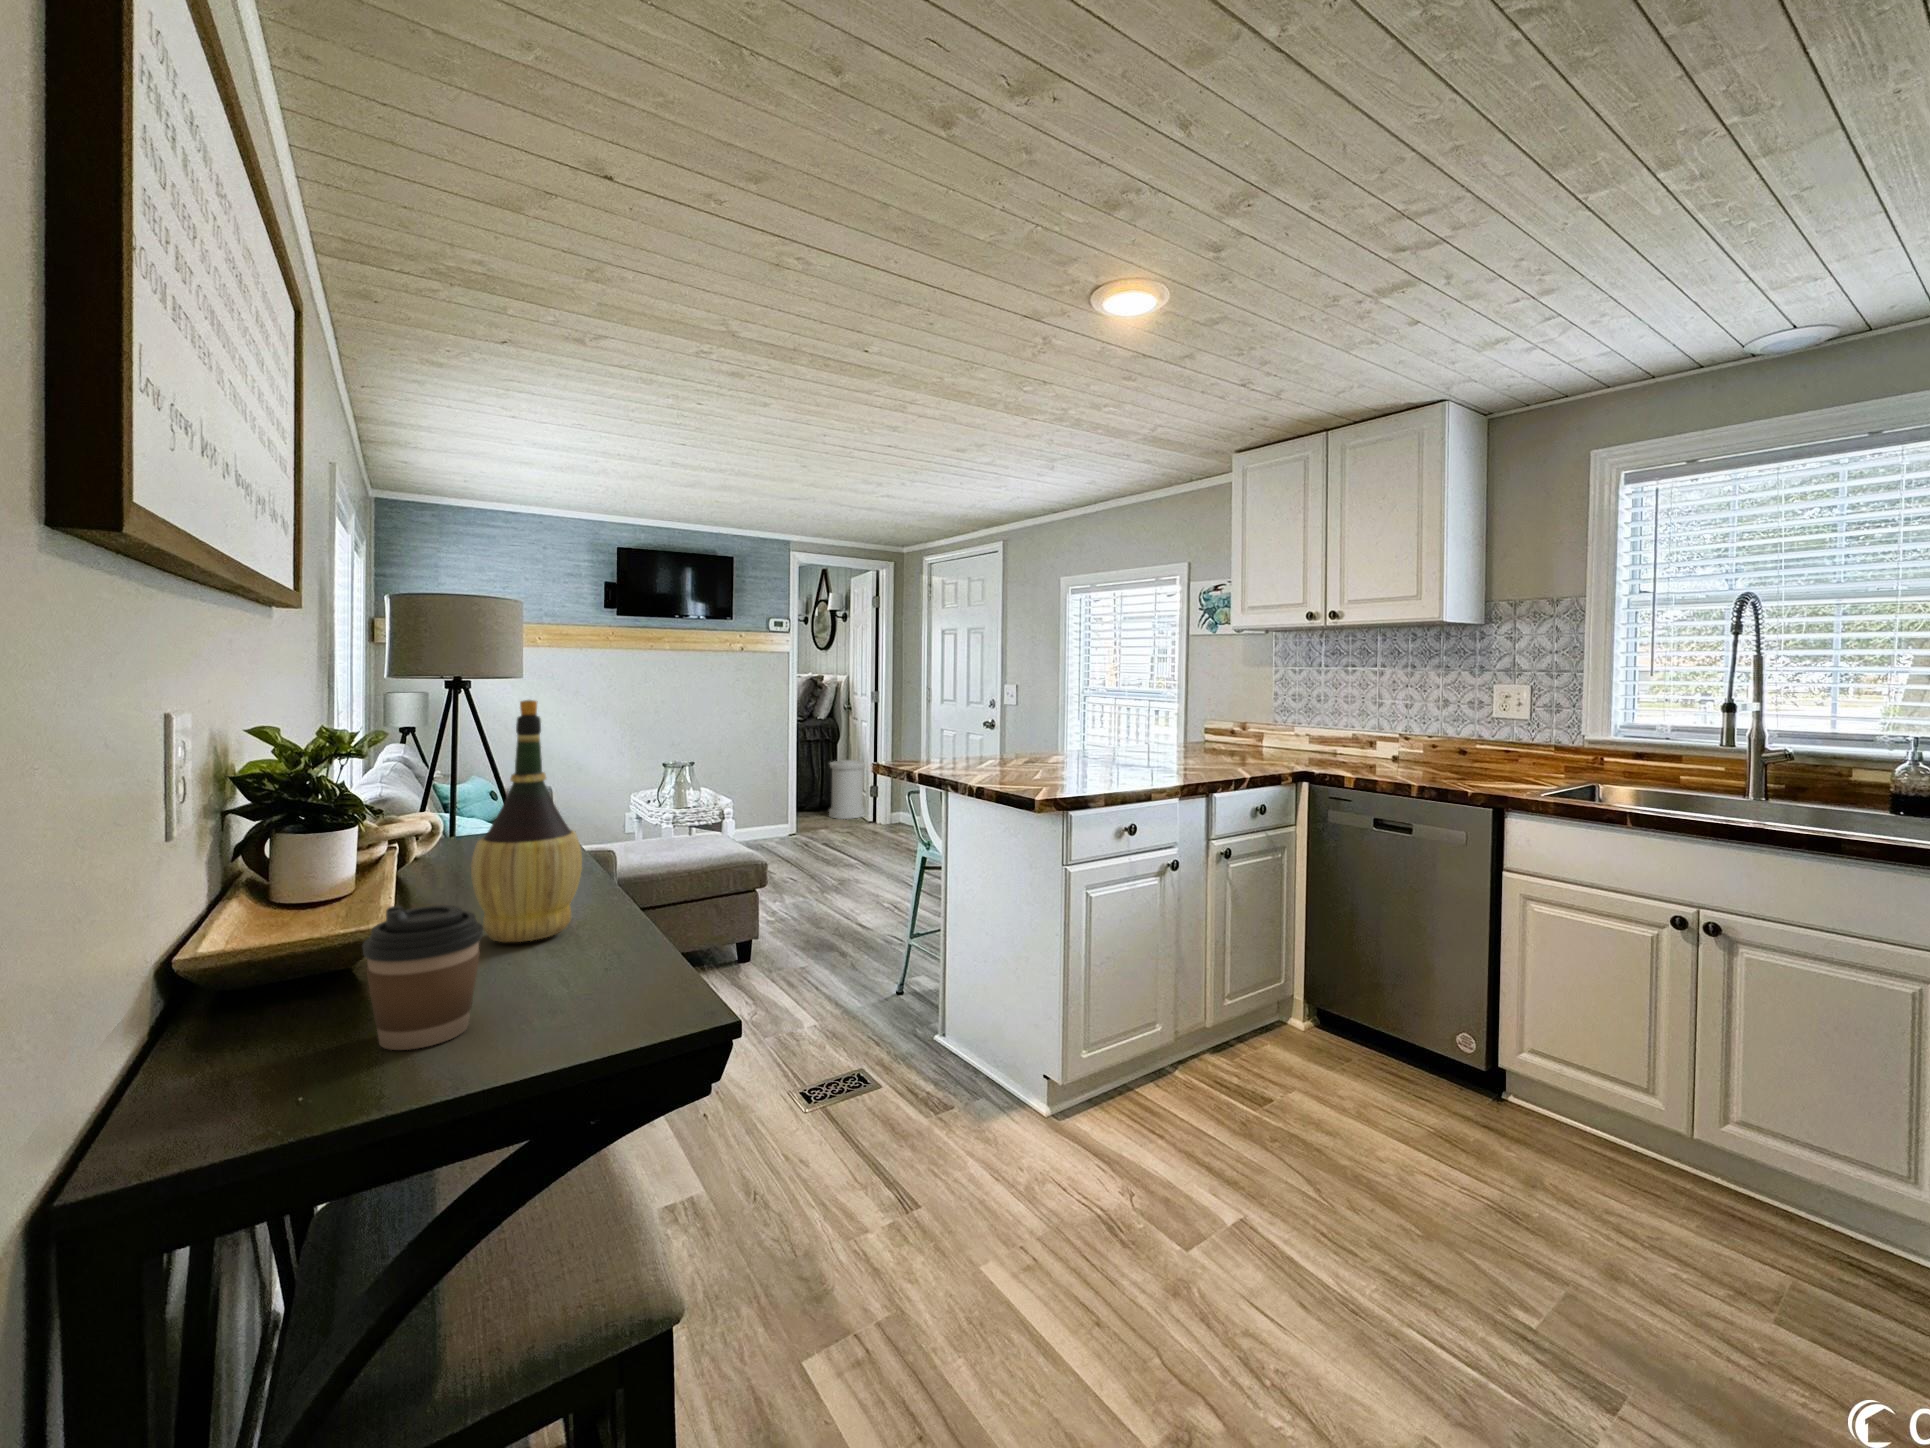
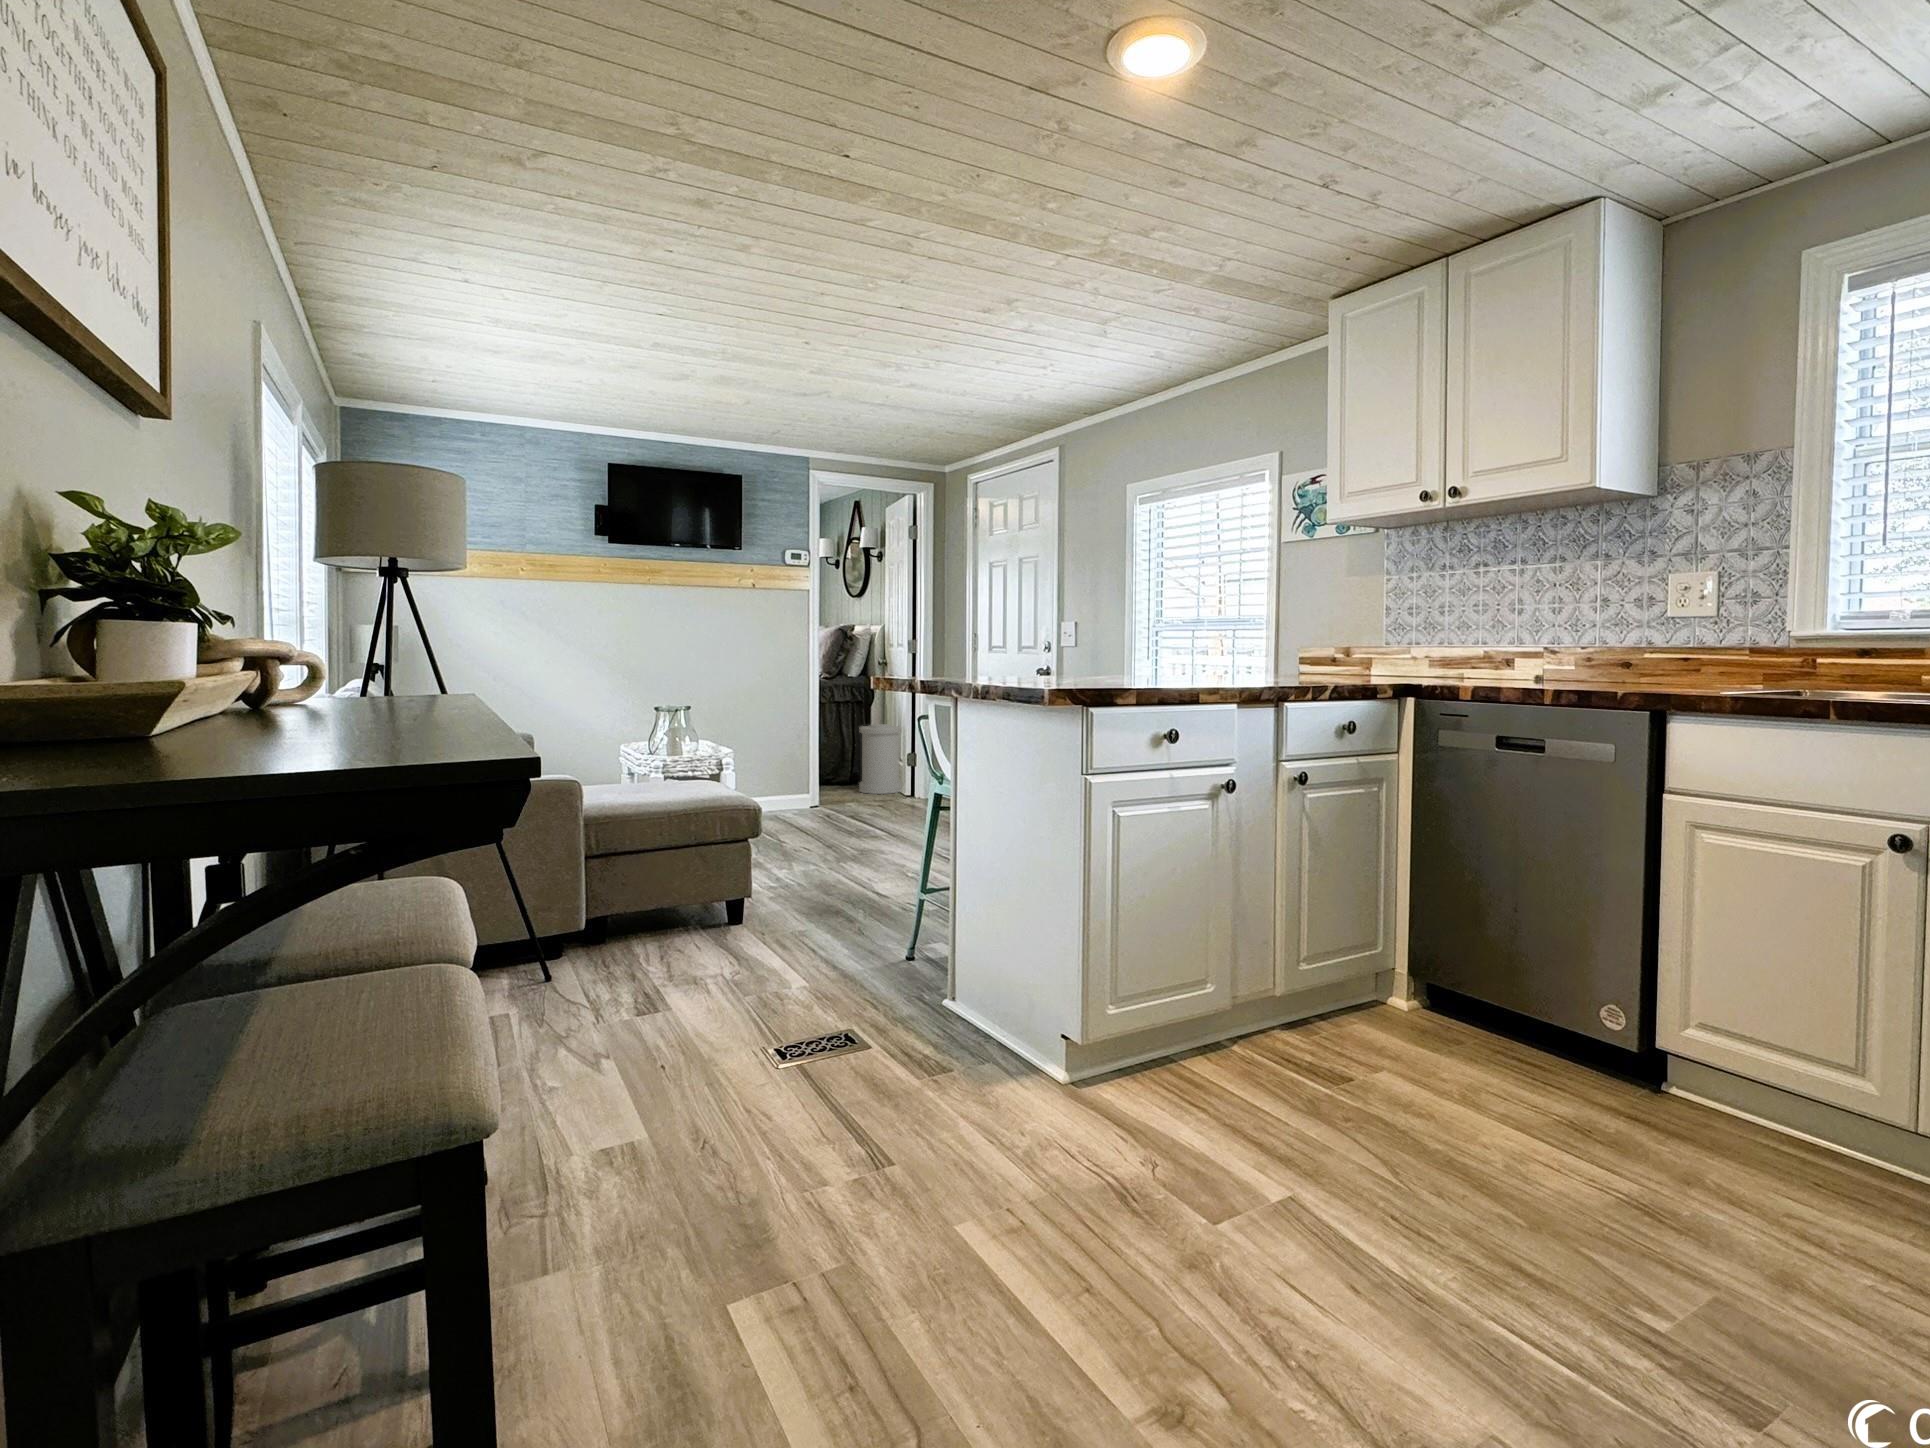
wine bottle: present [471,700,582,942] -> none [284,438,418,717]
coffee cup: present [363,905,483,1050] -> none [91,589,241,746]

